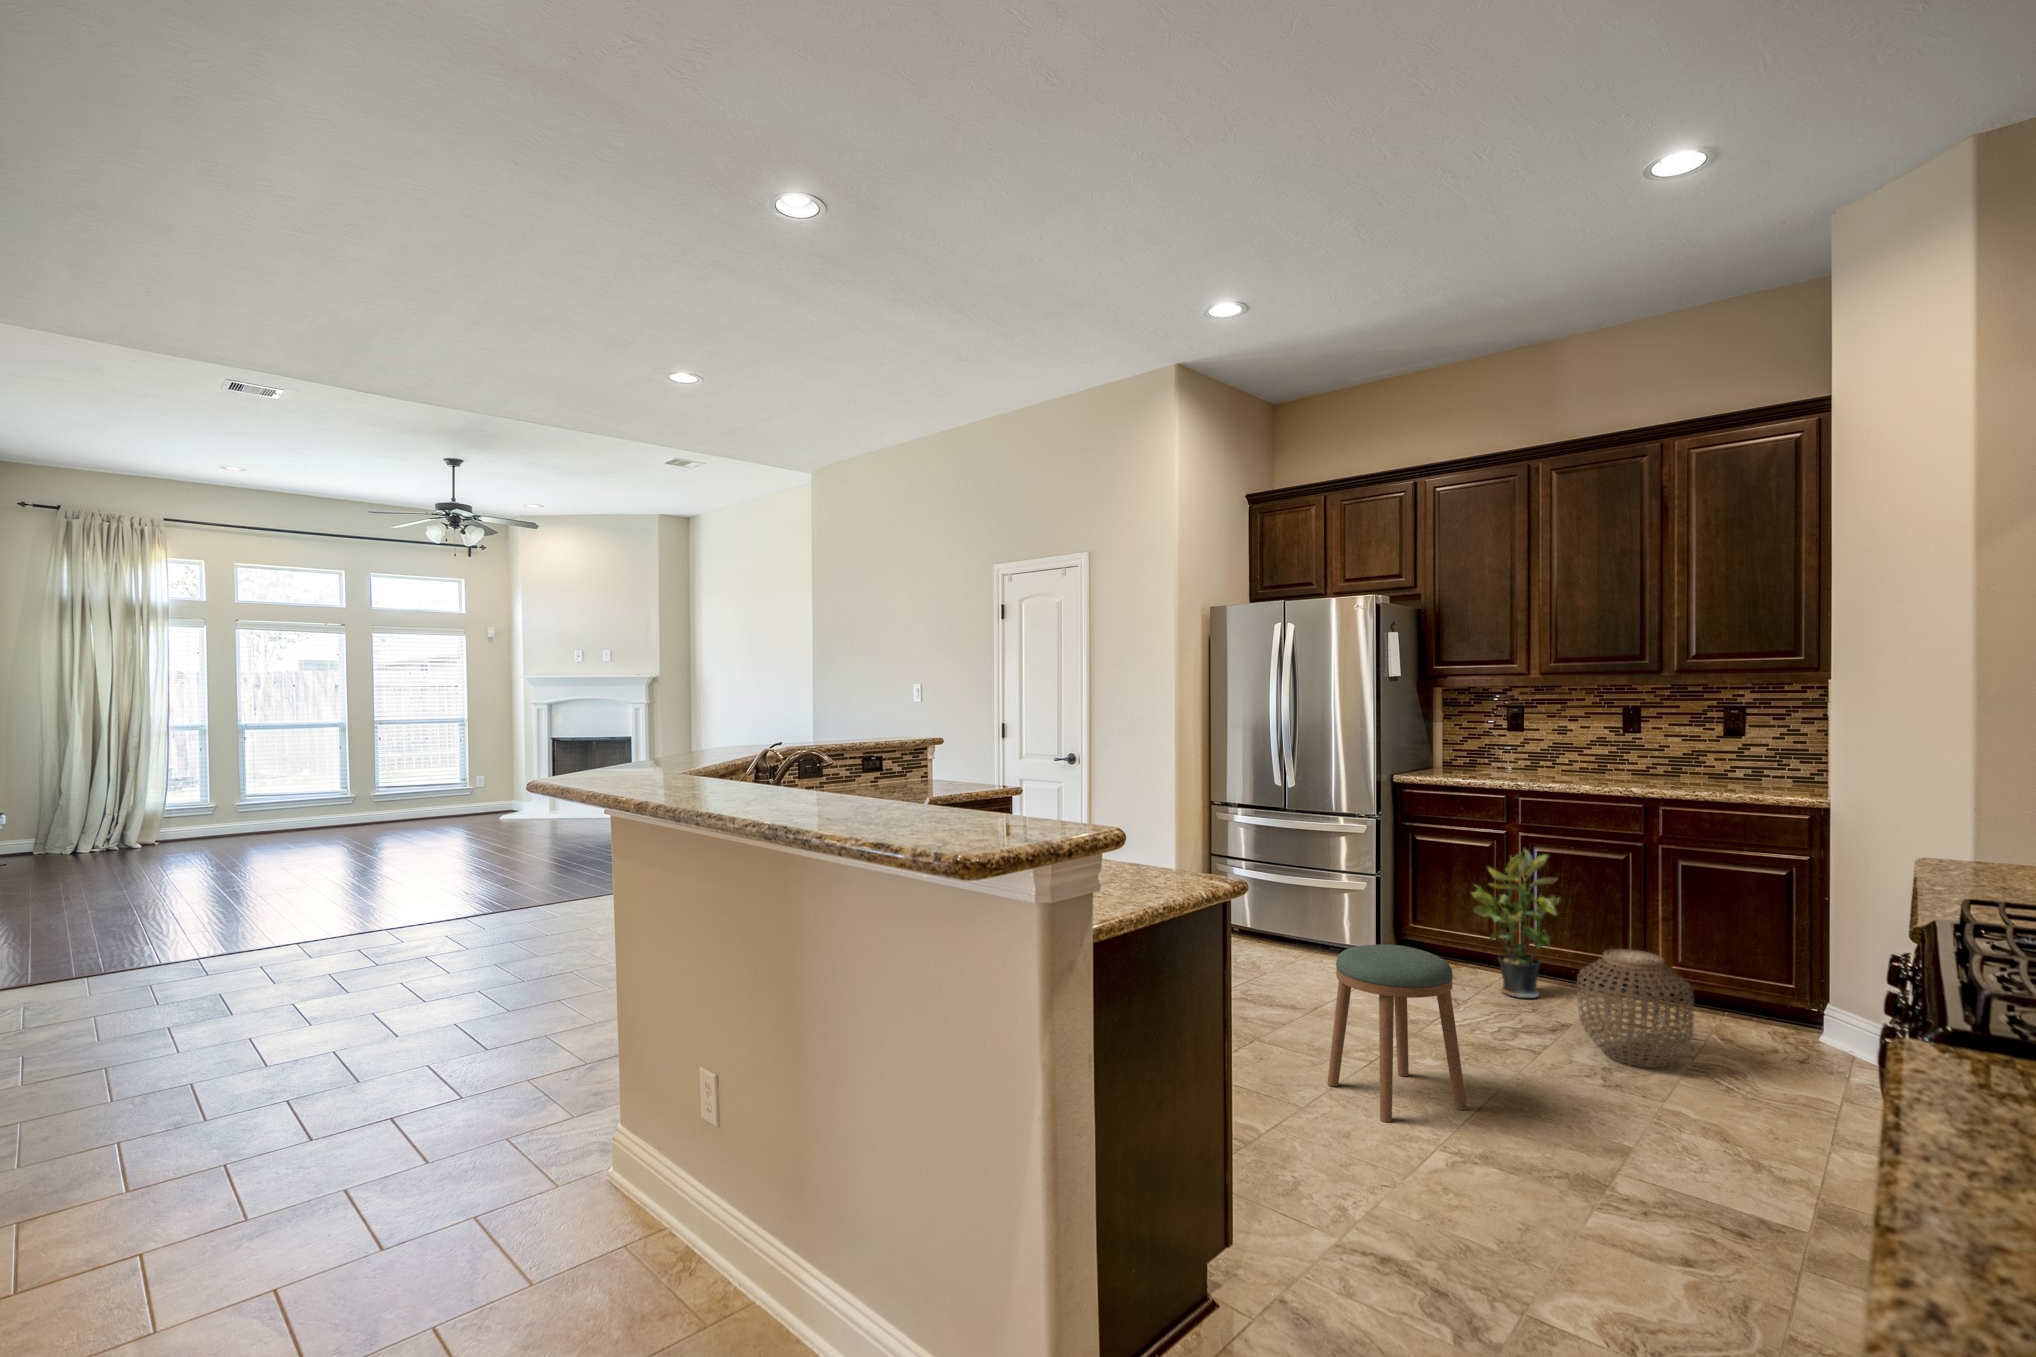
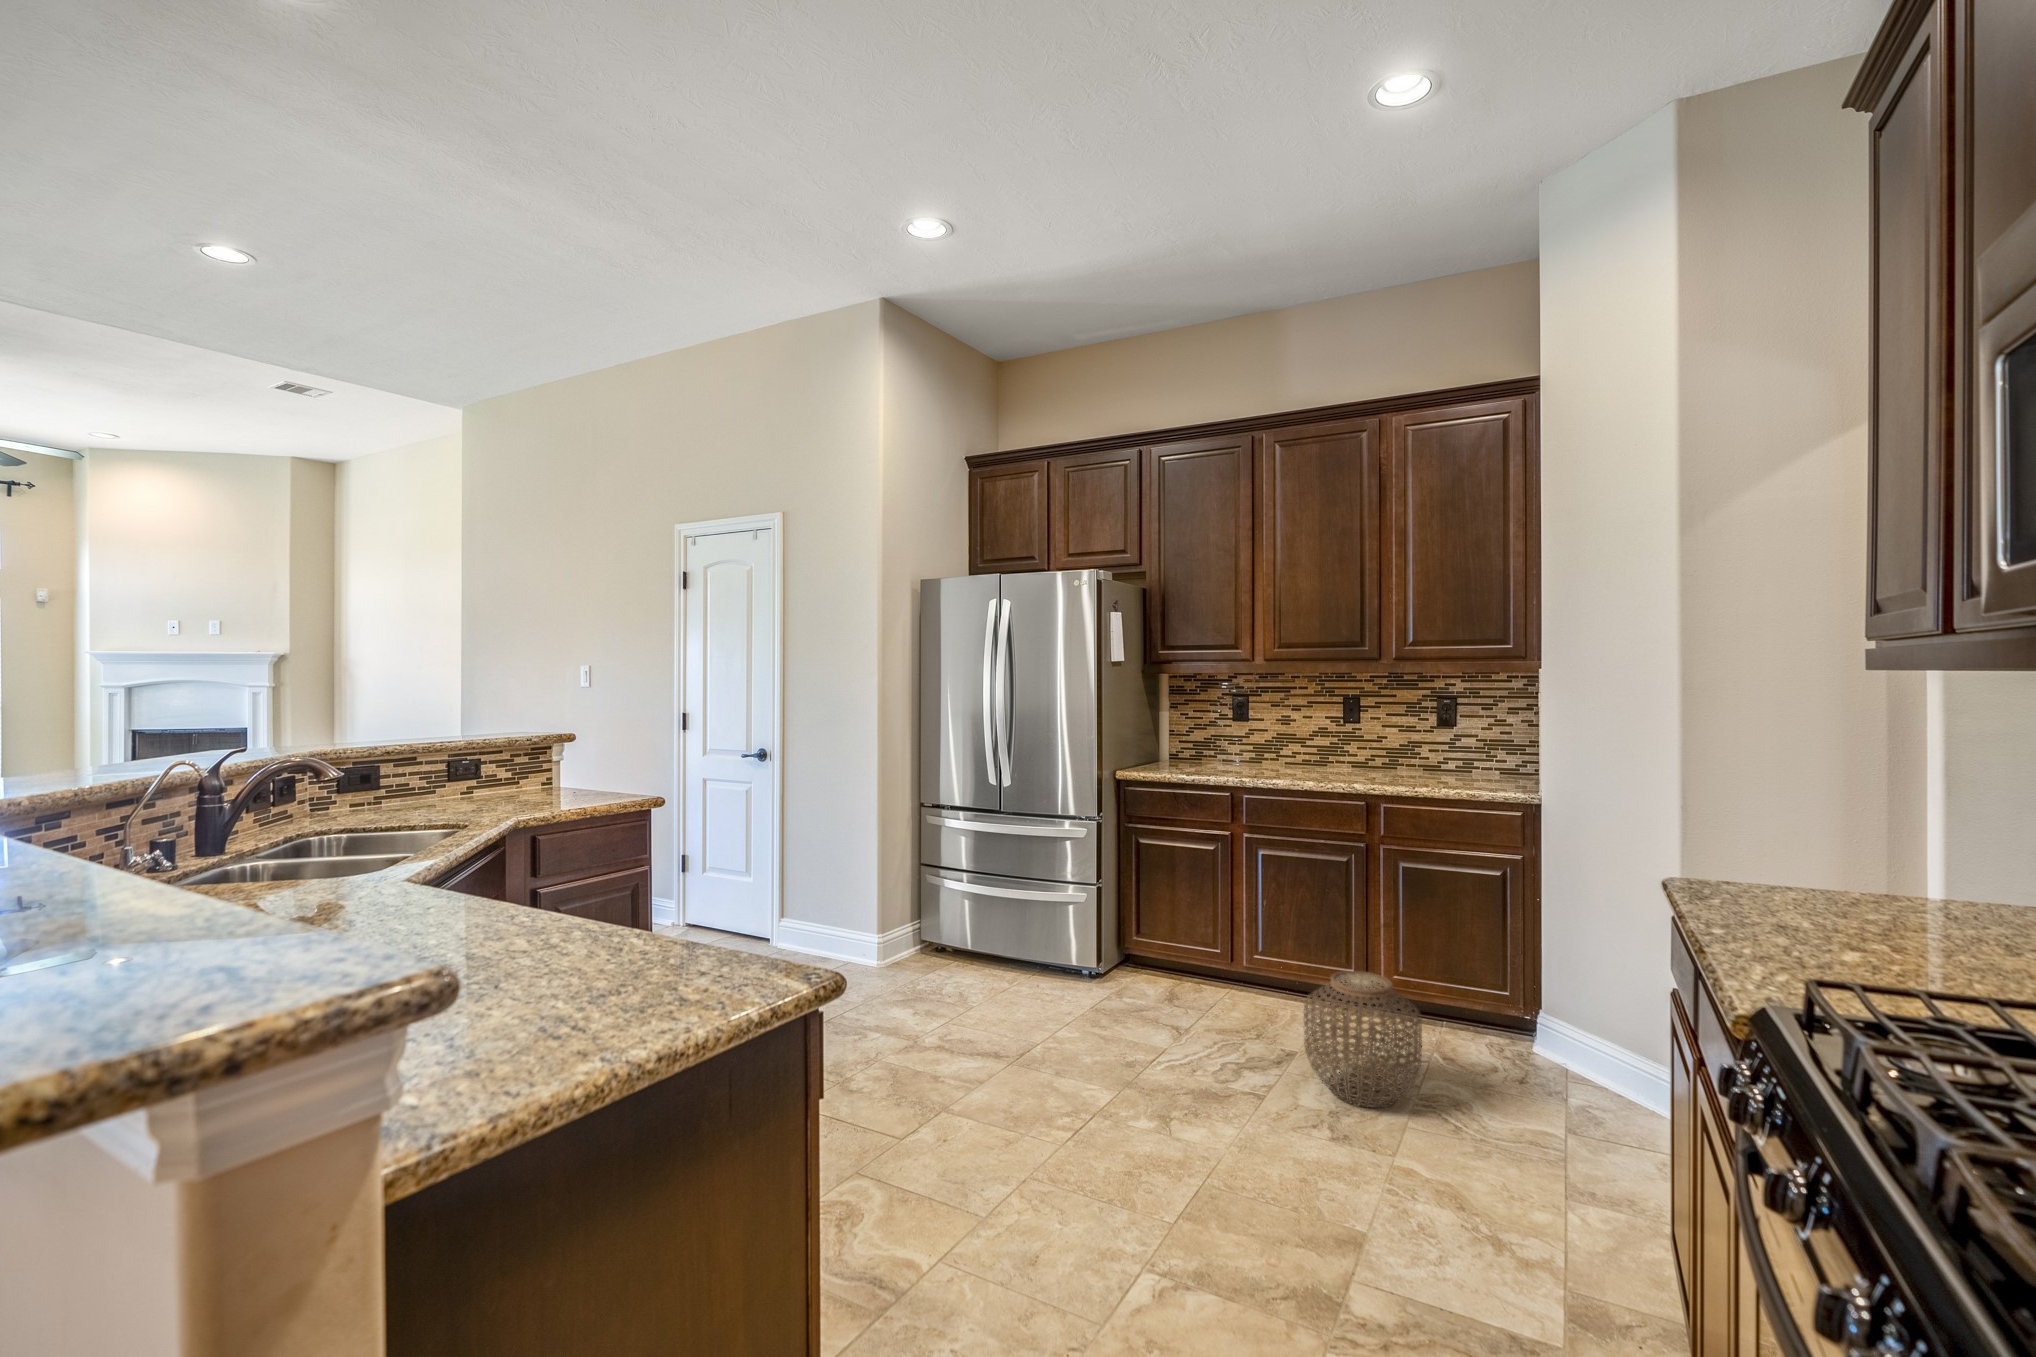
potted plant: present [1472,849,1559,998] -> none [1194,851,1284,1018]
stool: present [1327,945,1467,1122] -> none [1023,996,1185,1238]

